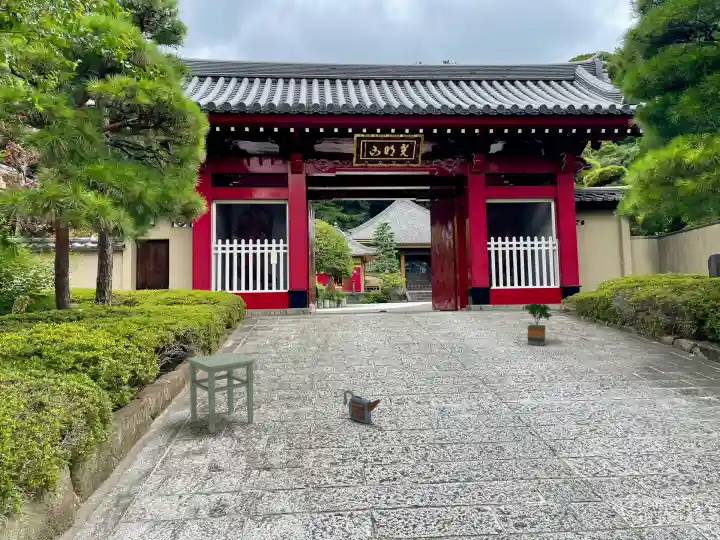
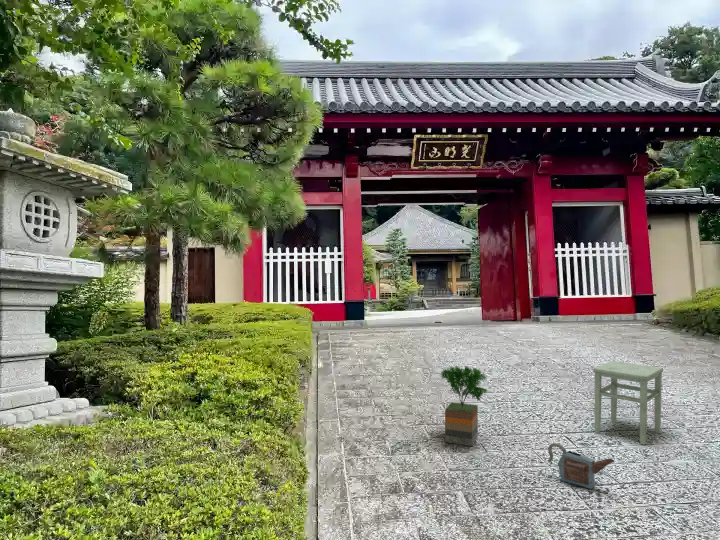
potted tree: present [524,303,552,346] -> present [441,366,487,446]
stool: present [188,353,254,433] -> present [593,361,663,445]

